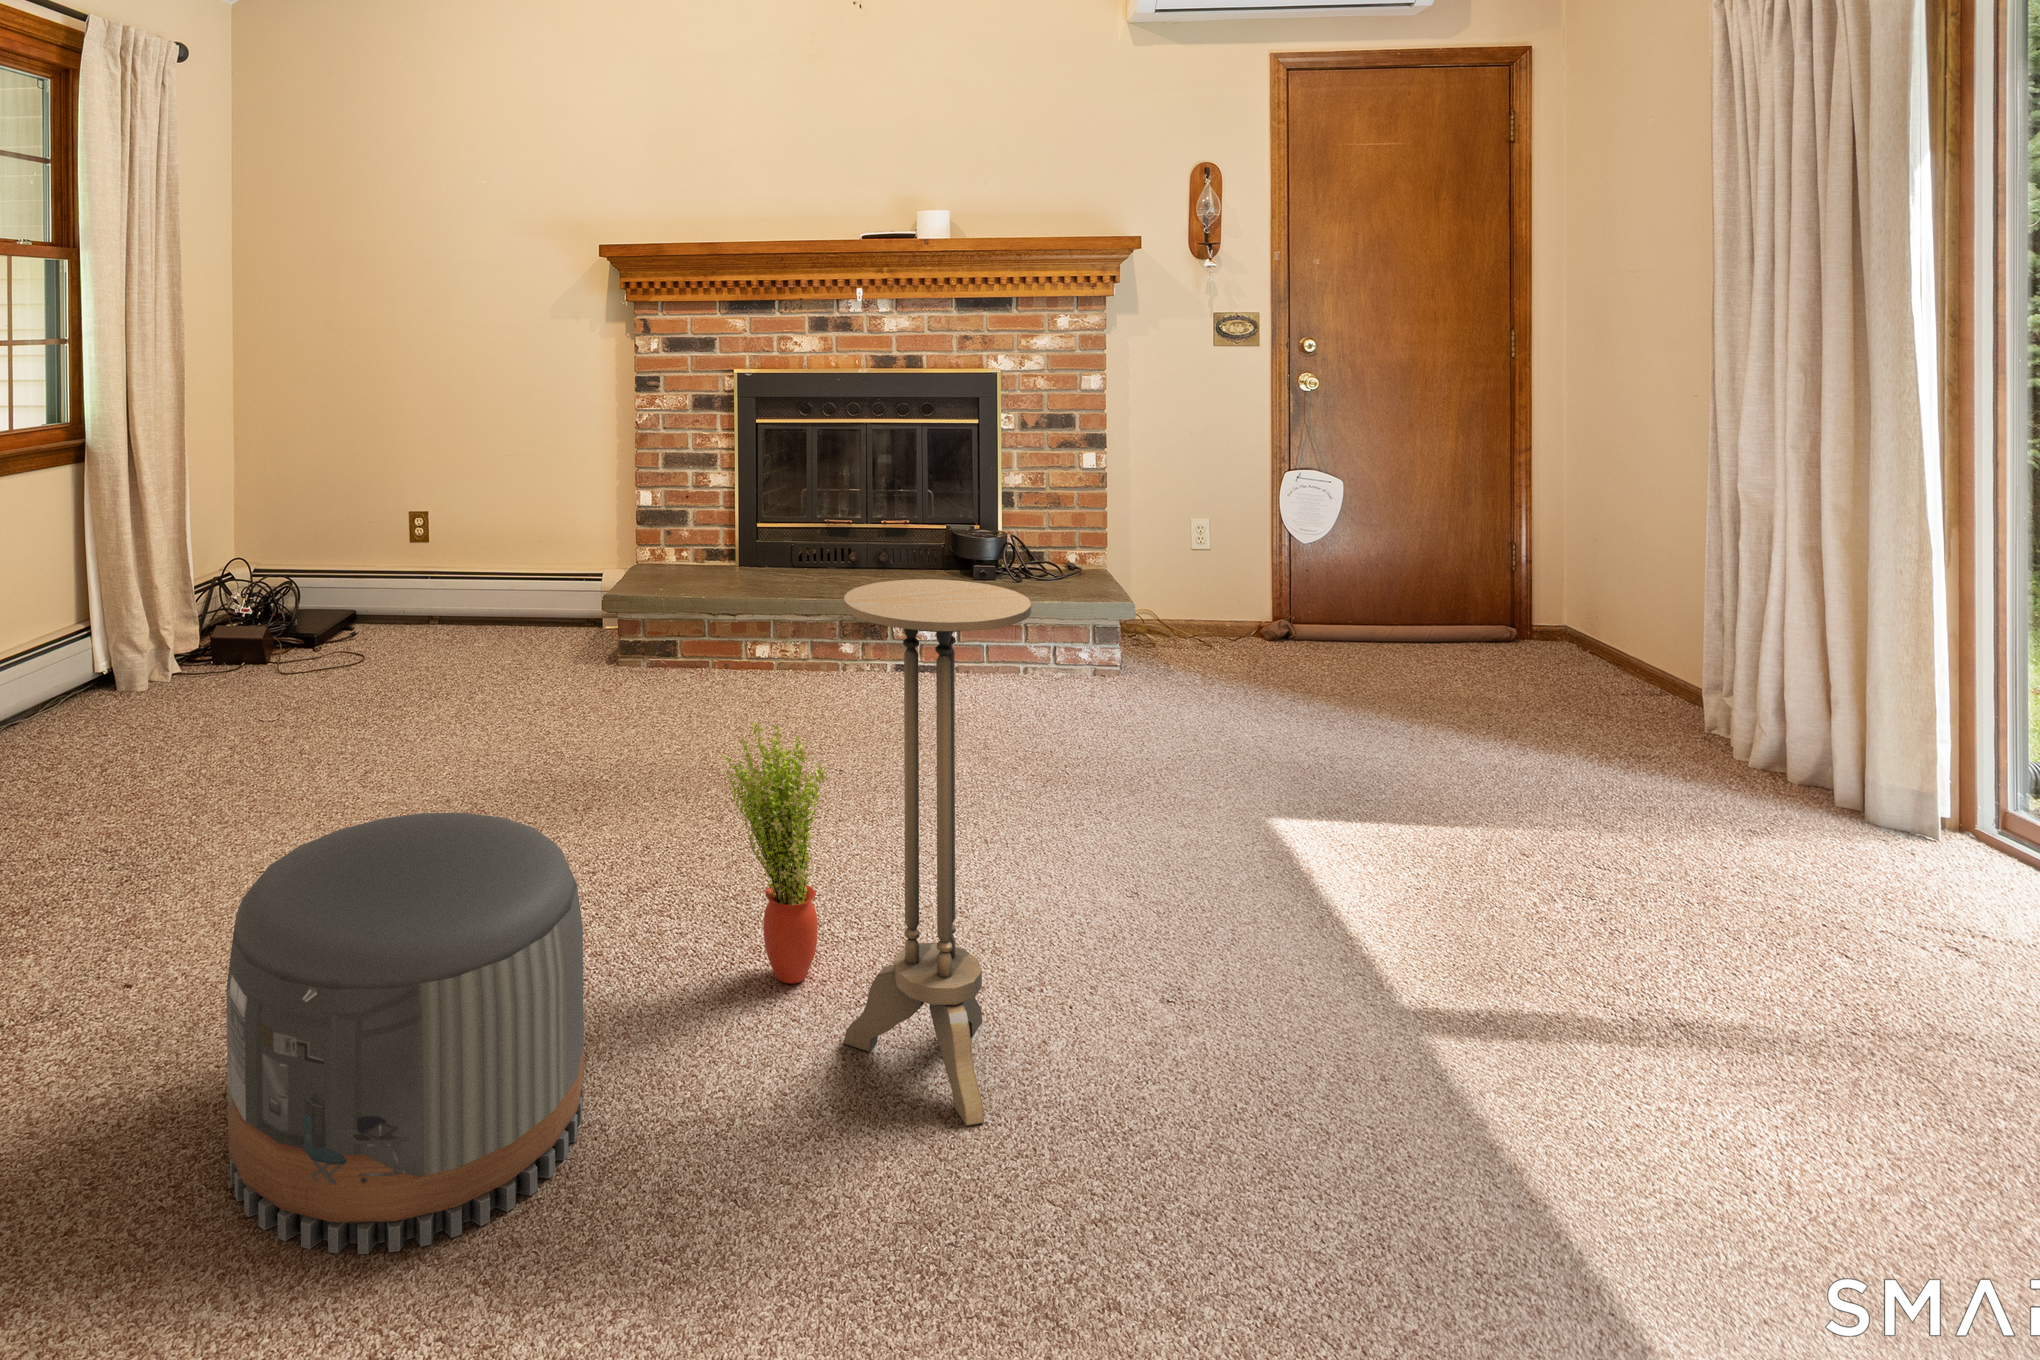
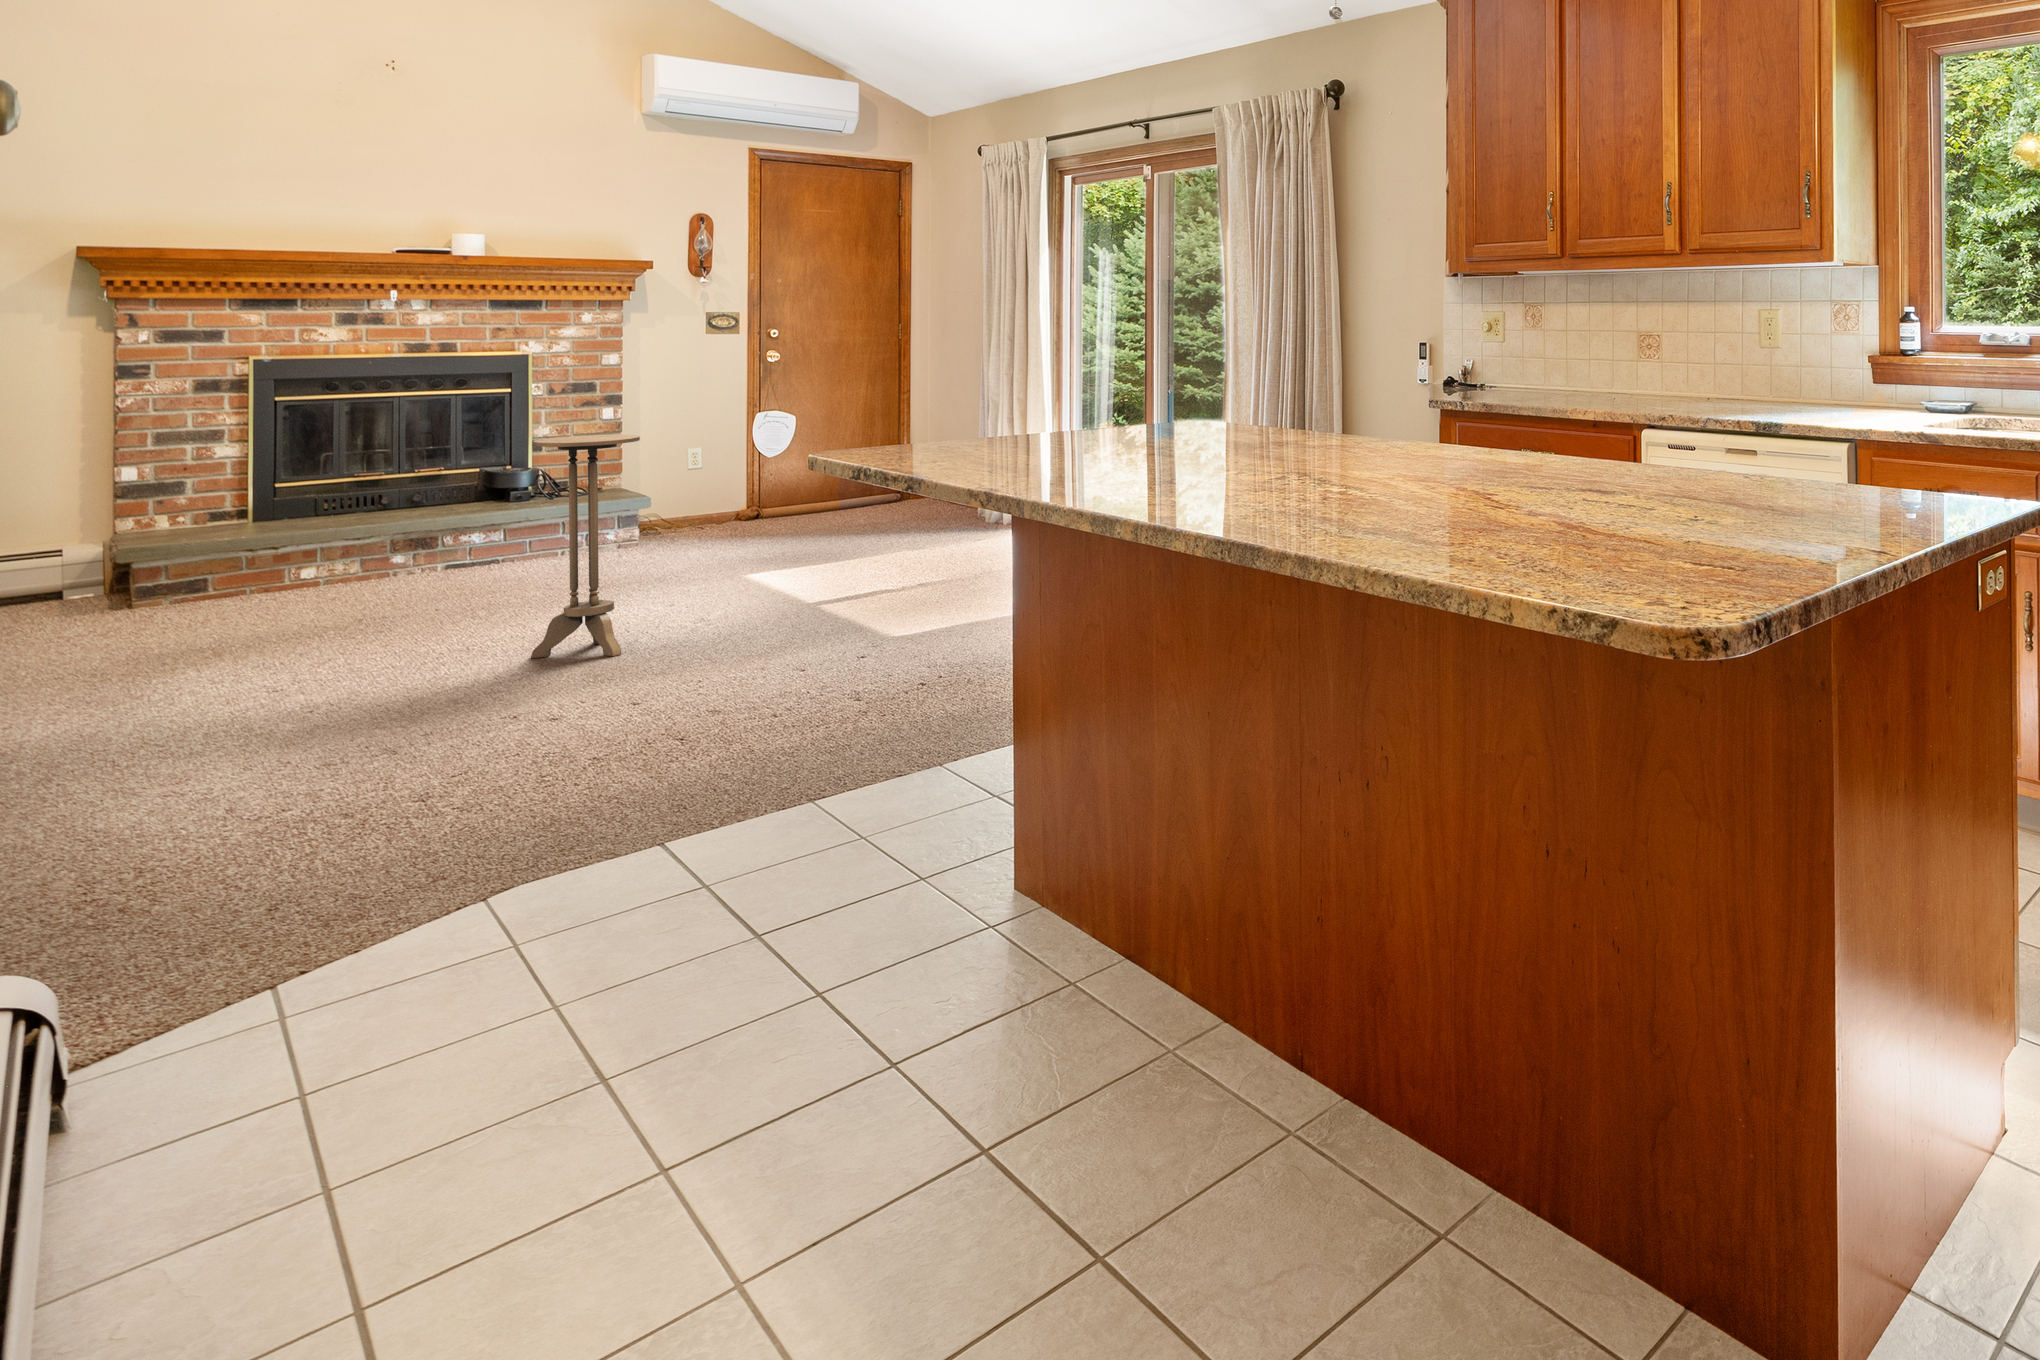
potted plant: present [723,722,828,983] -> none [430,526,504,656]
pouf: present [226,813,584,1254] -> none [140,575,394,753]

